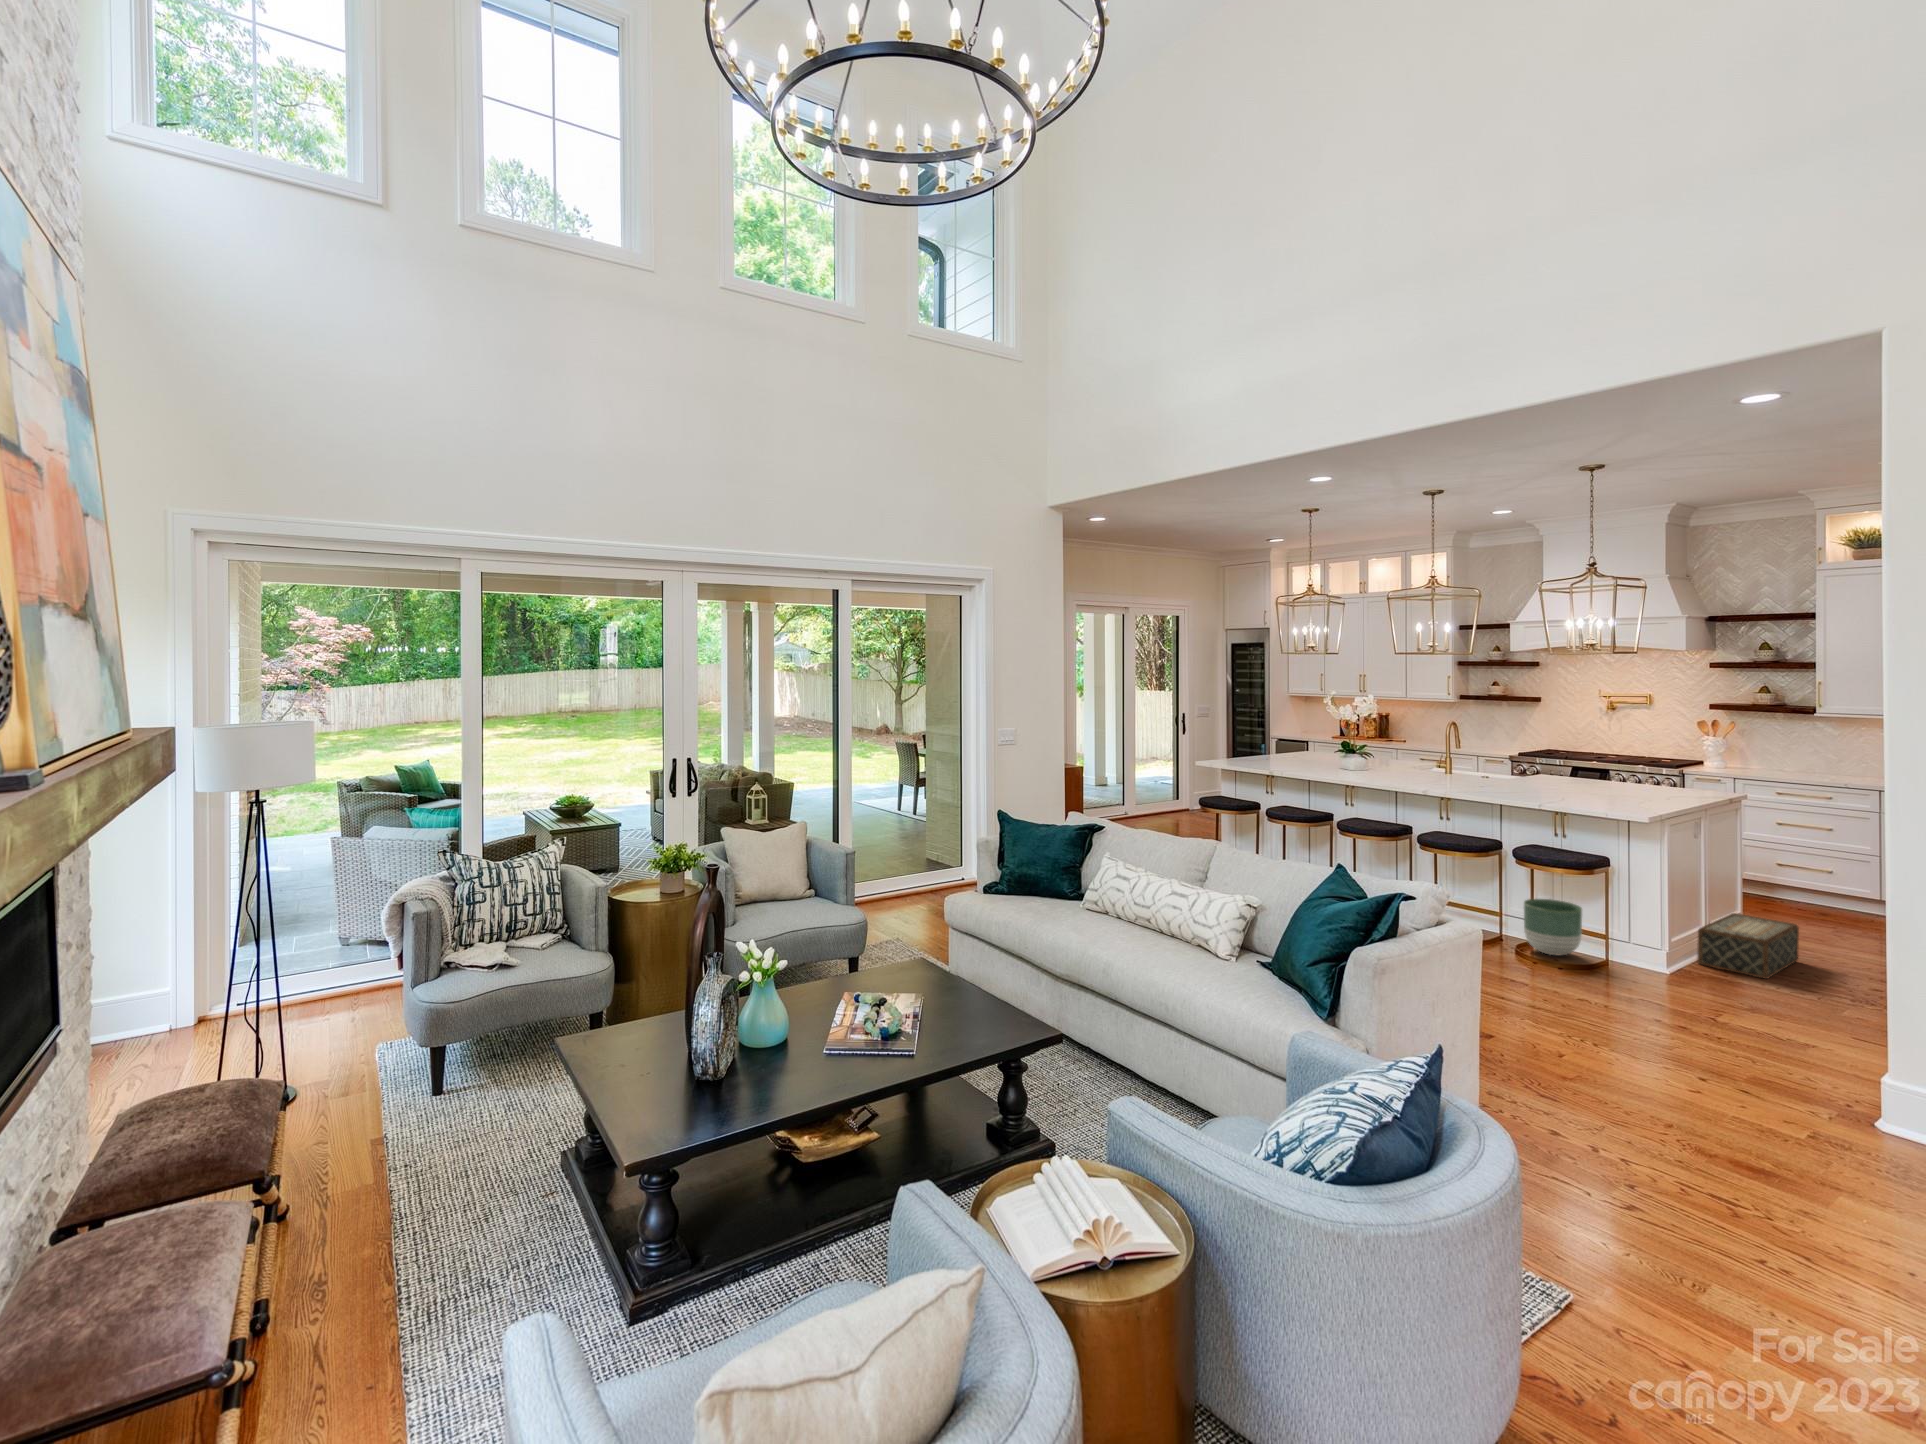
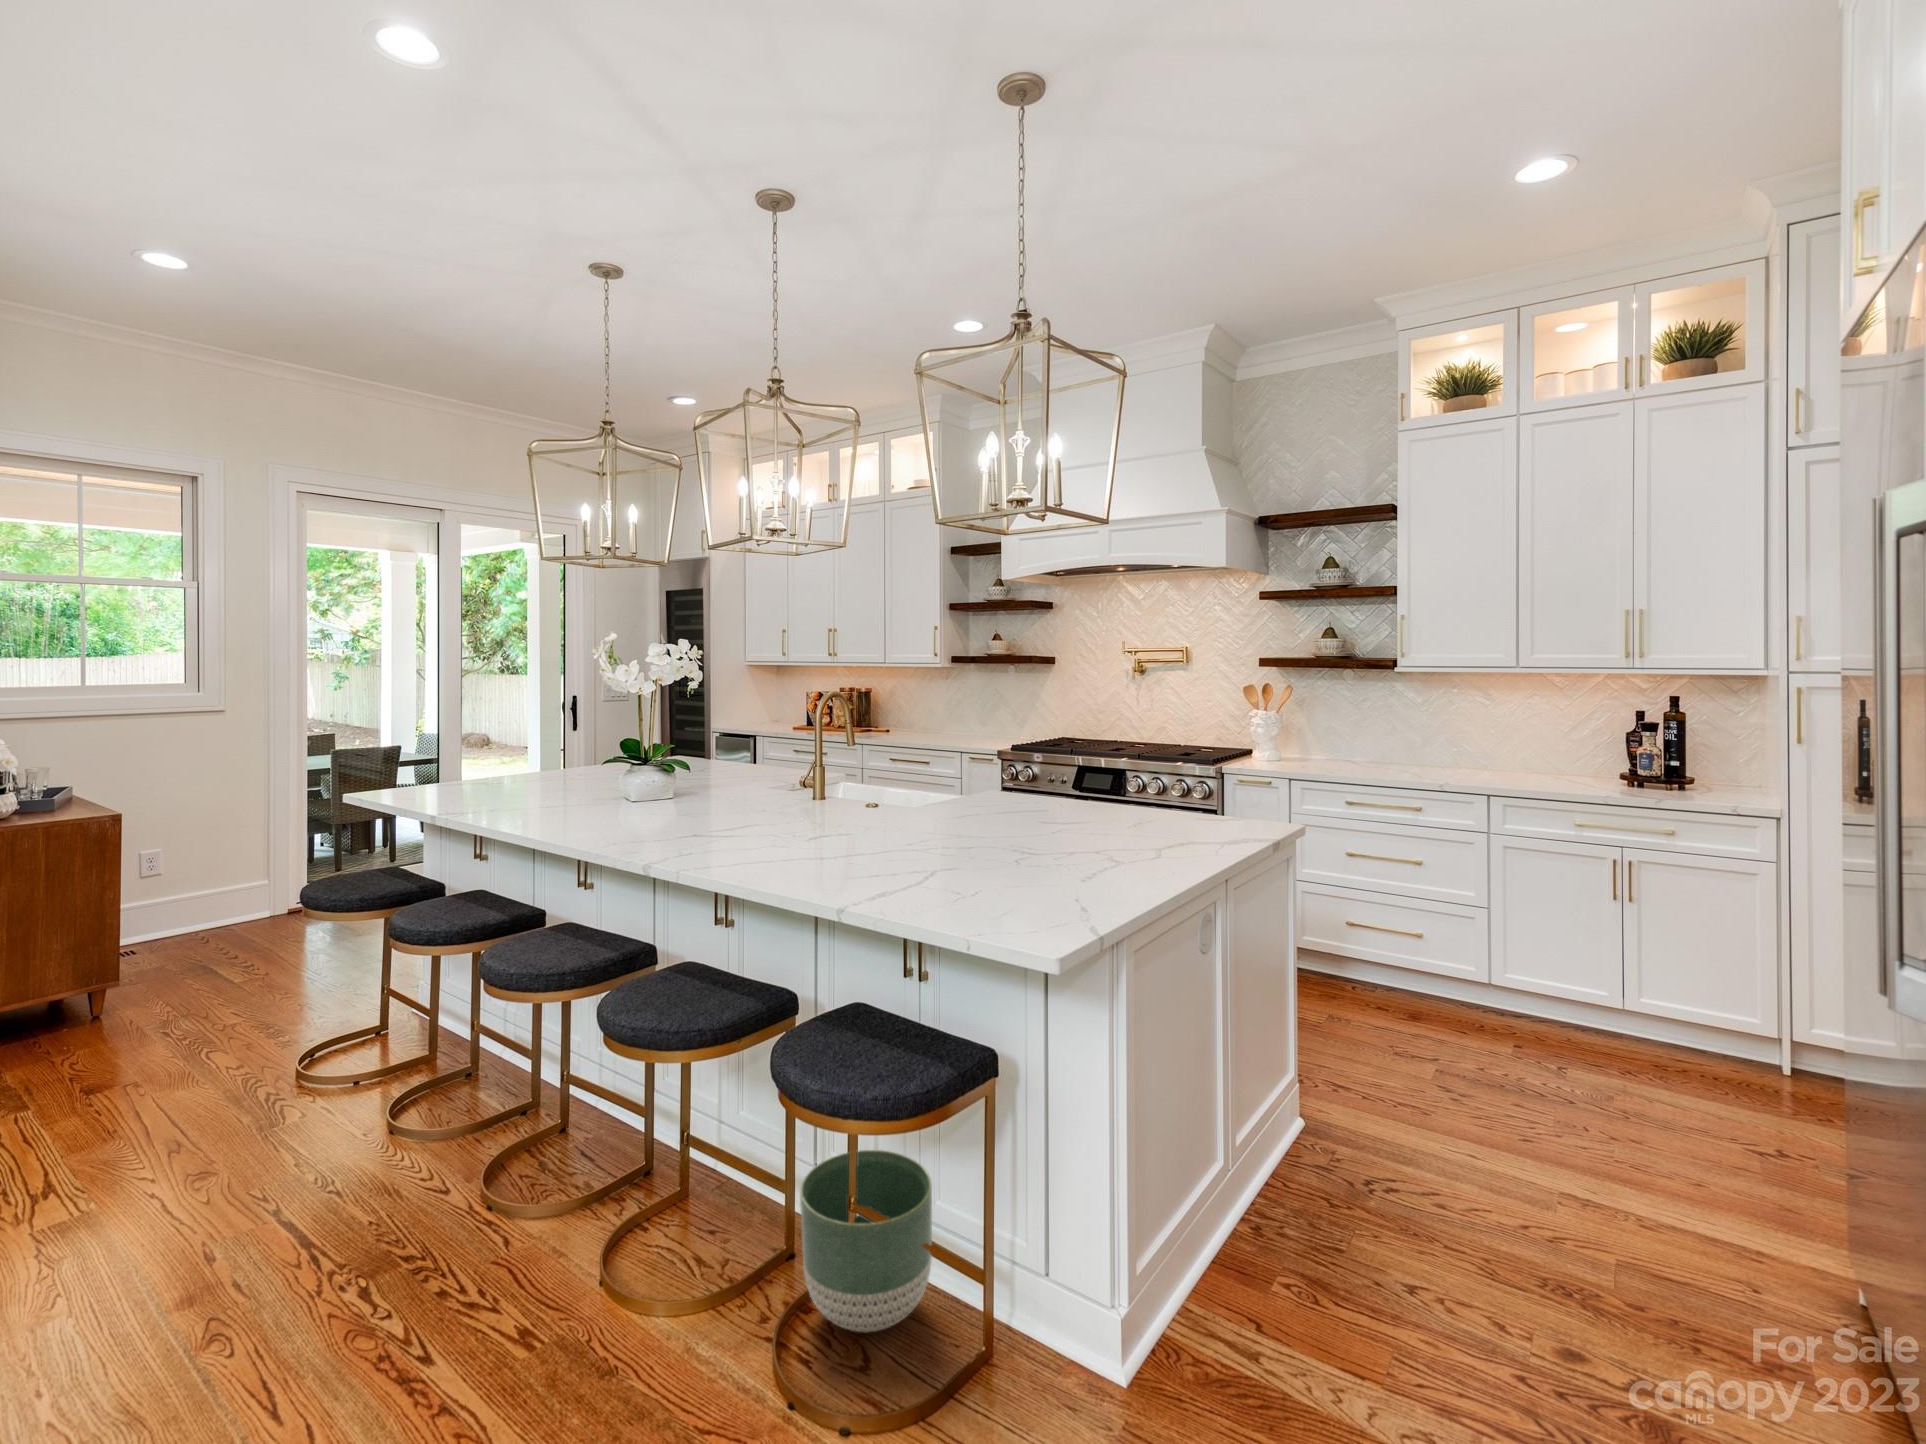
woven basket: present [1697,913,1799,979] -> none [1191,1110,1389,1349]

